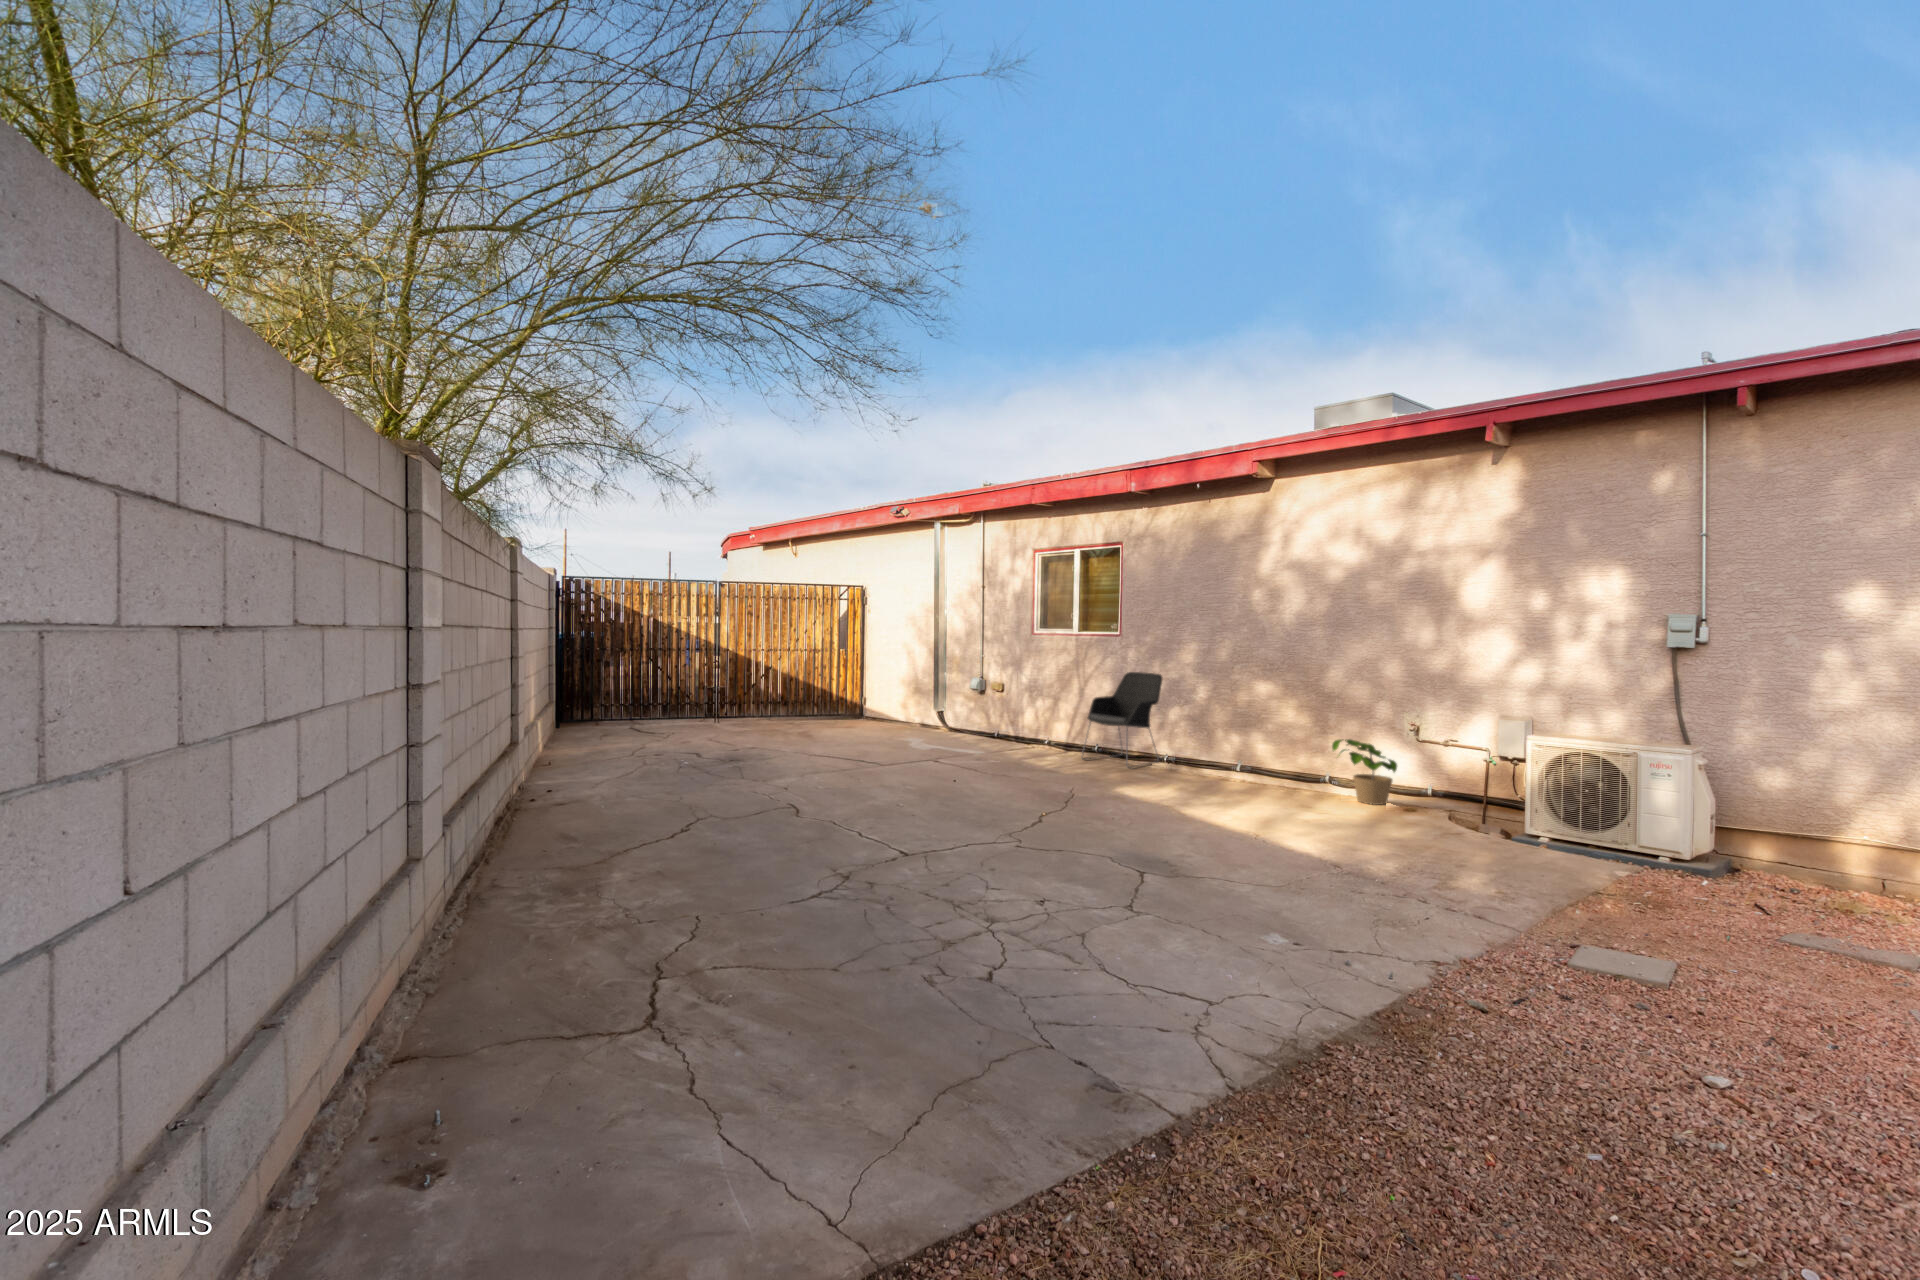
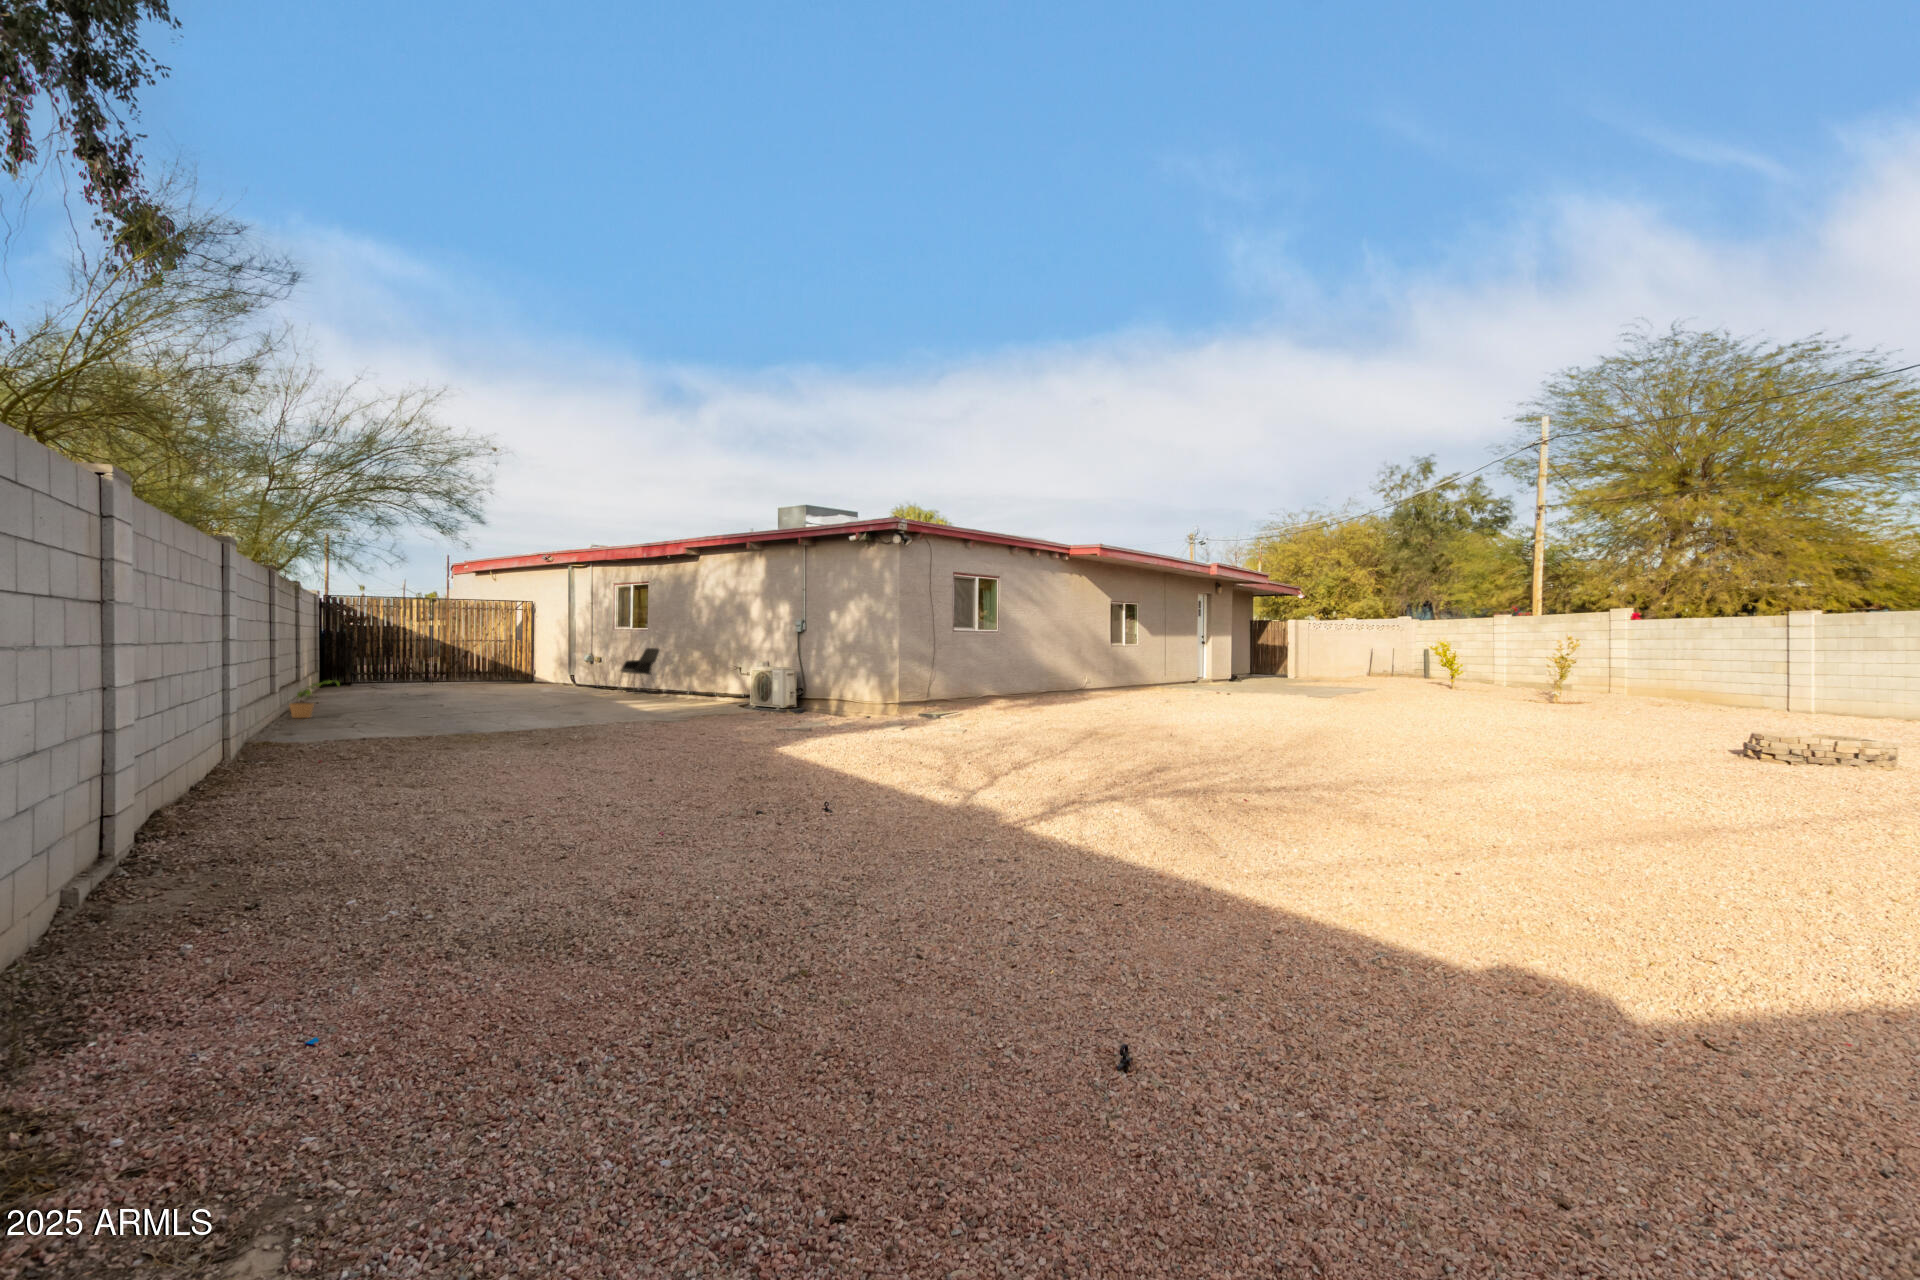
potted plant: present [1332,739,1397,805] -> present [290,680,340,718]

